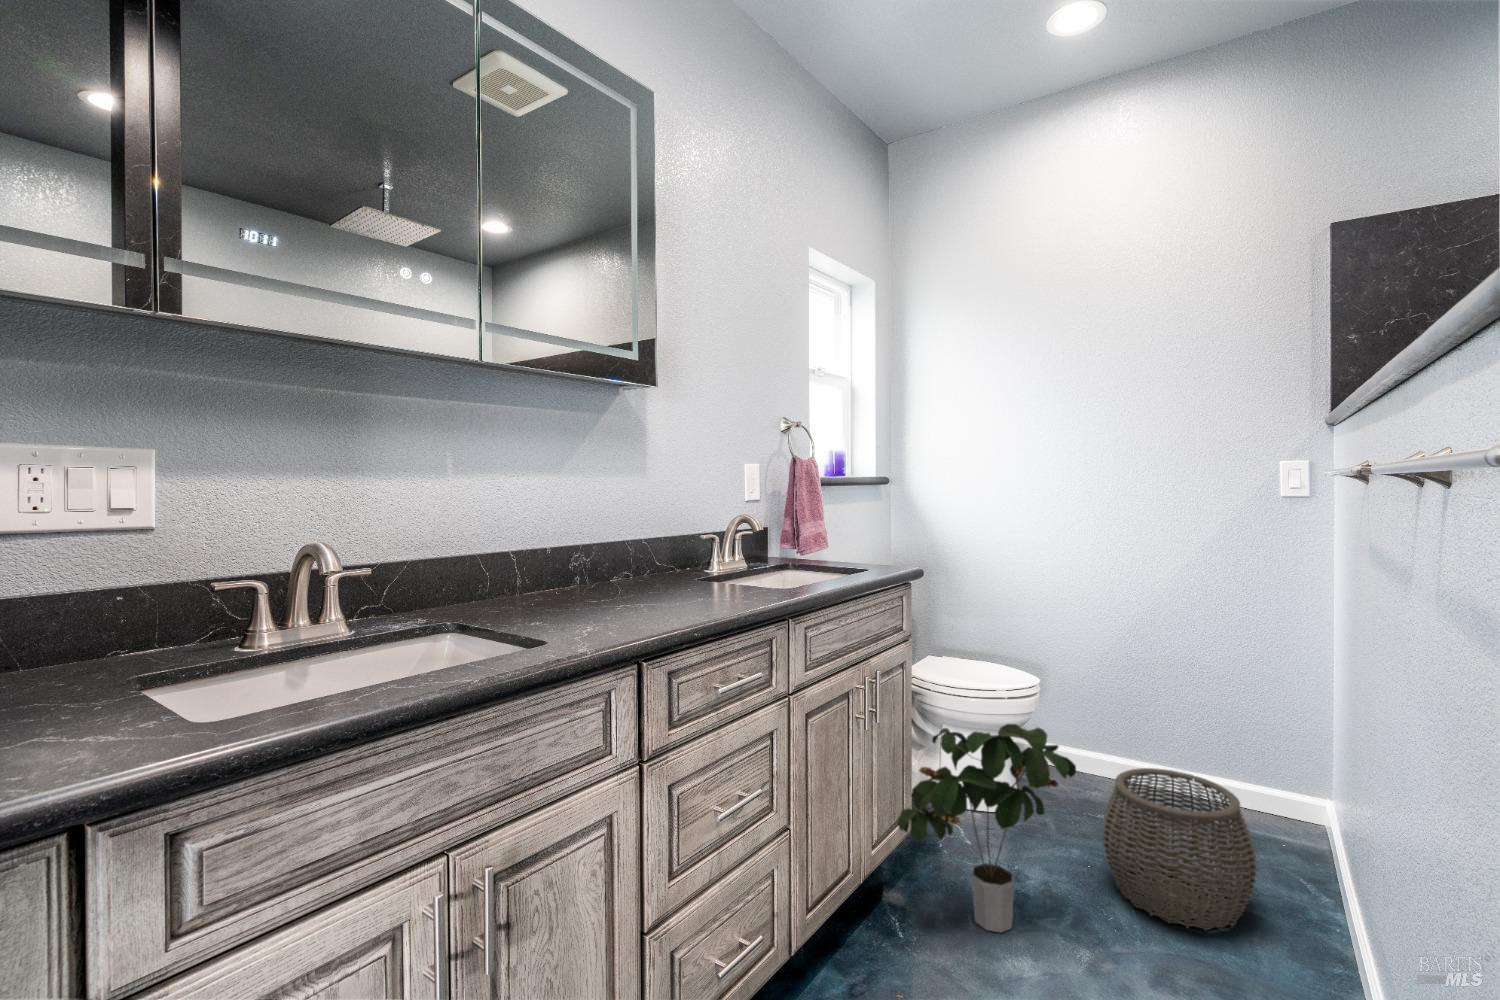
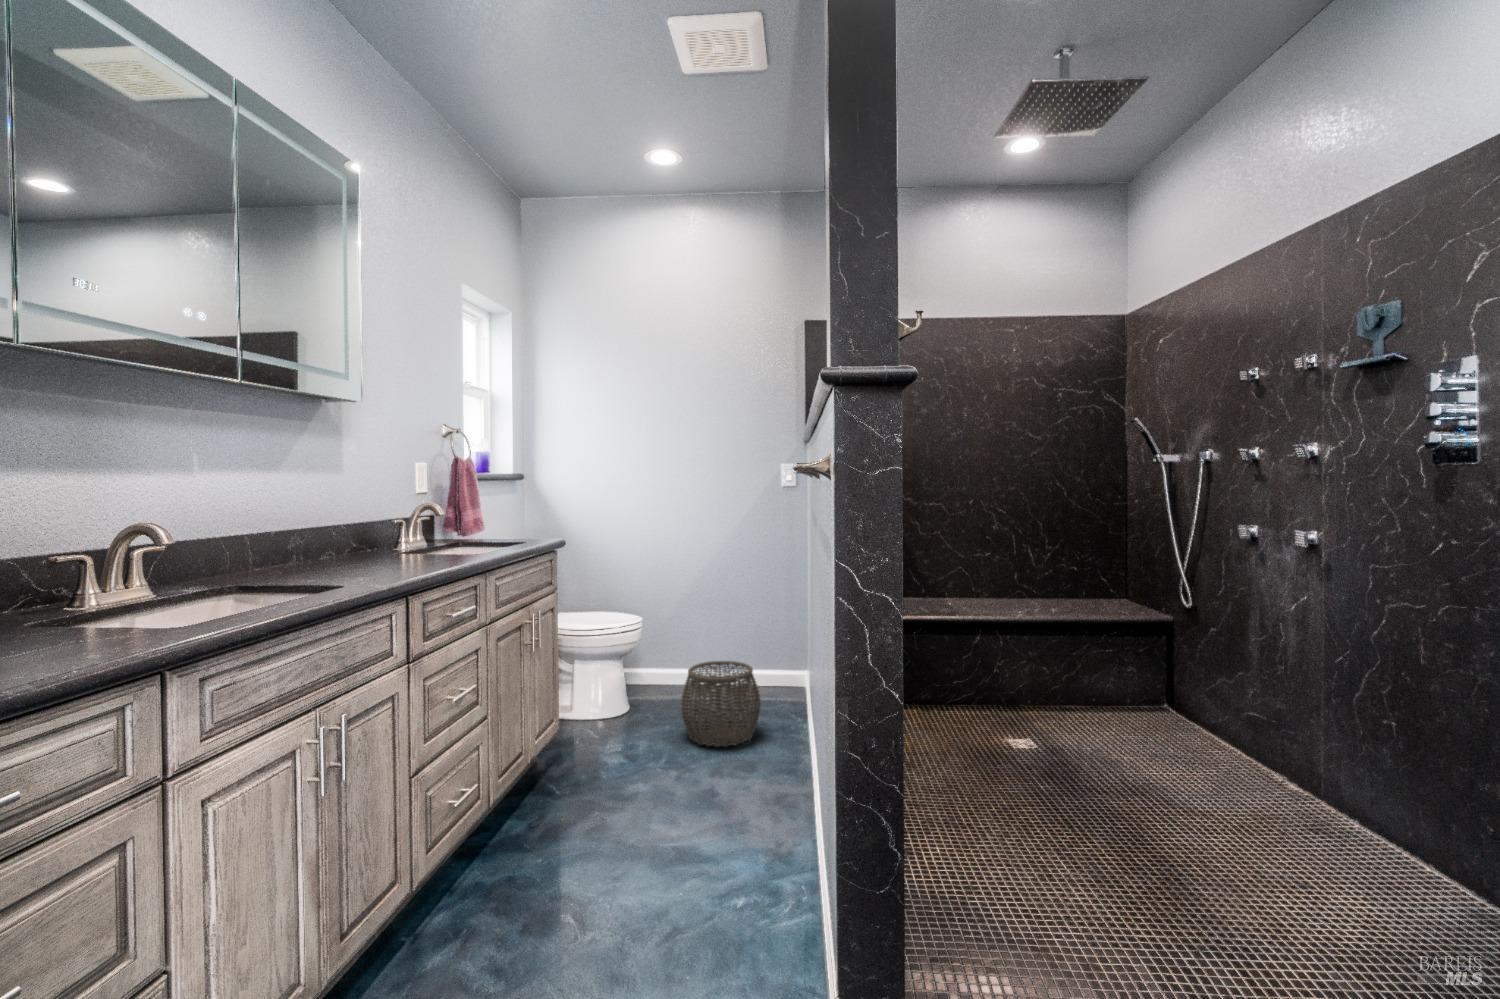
potted plant: present [898,724,1076,932] -> none [553,639,666,777]

